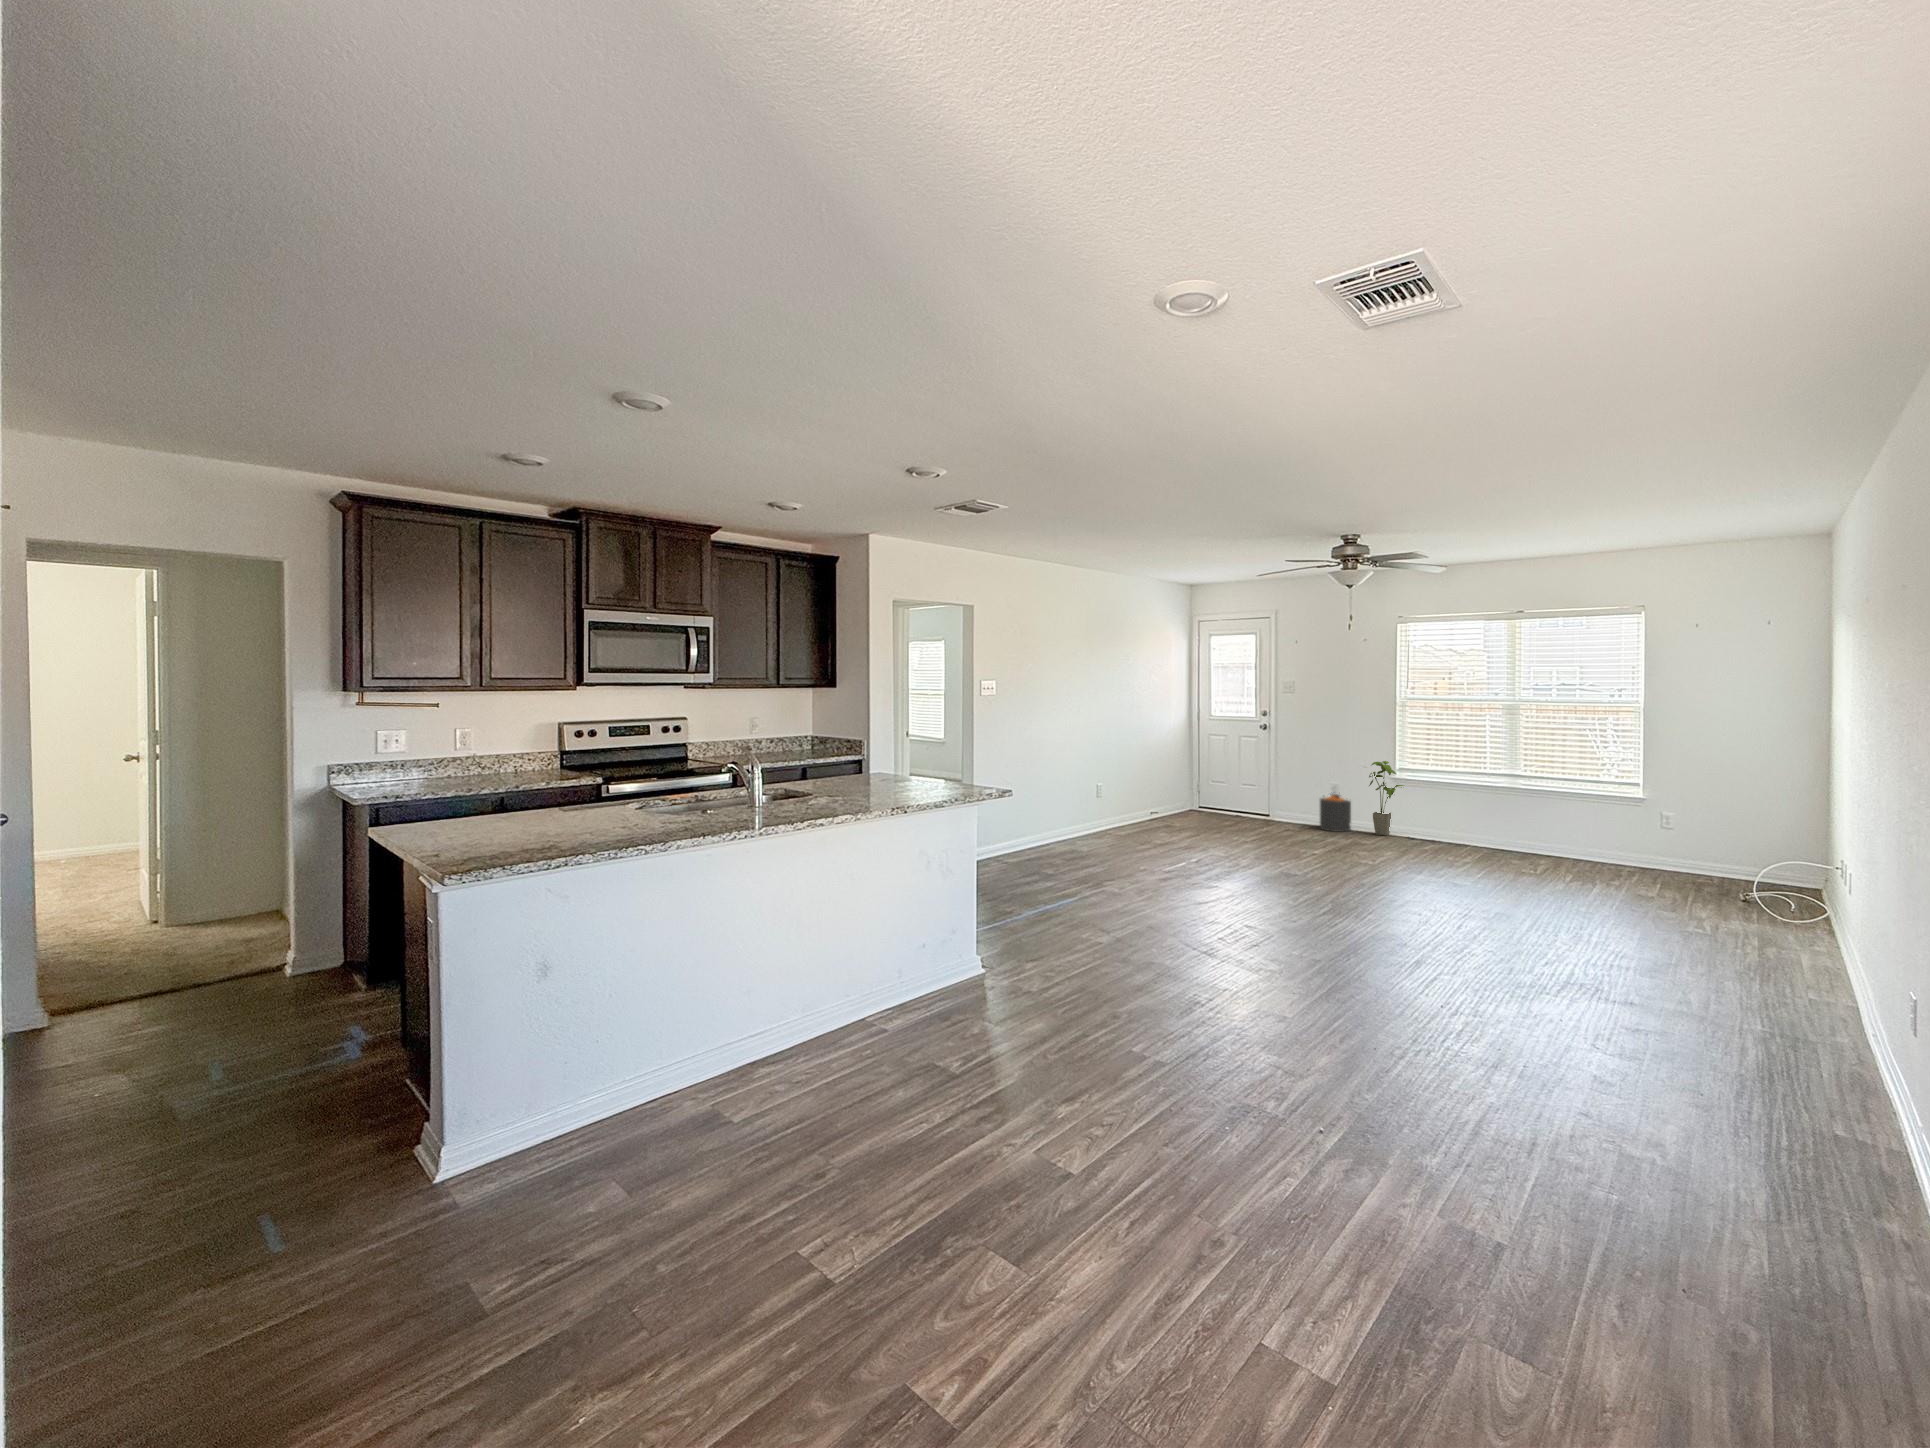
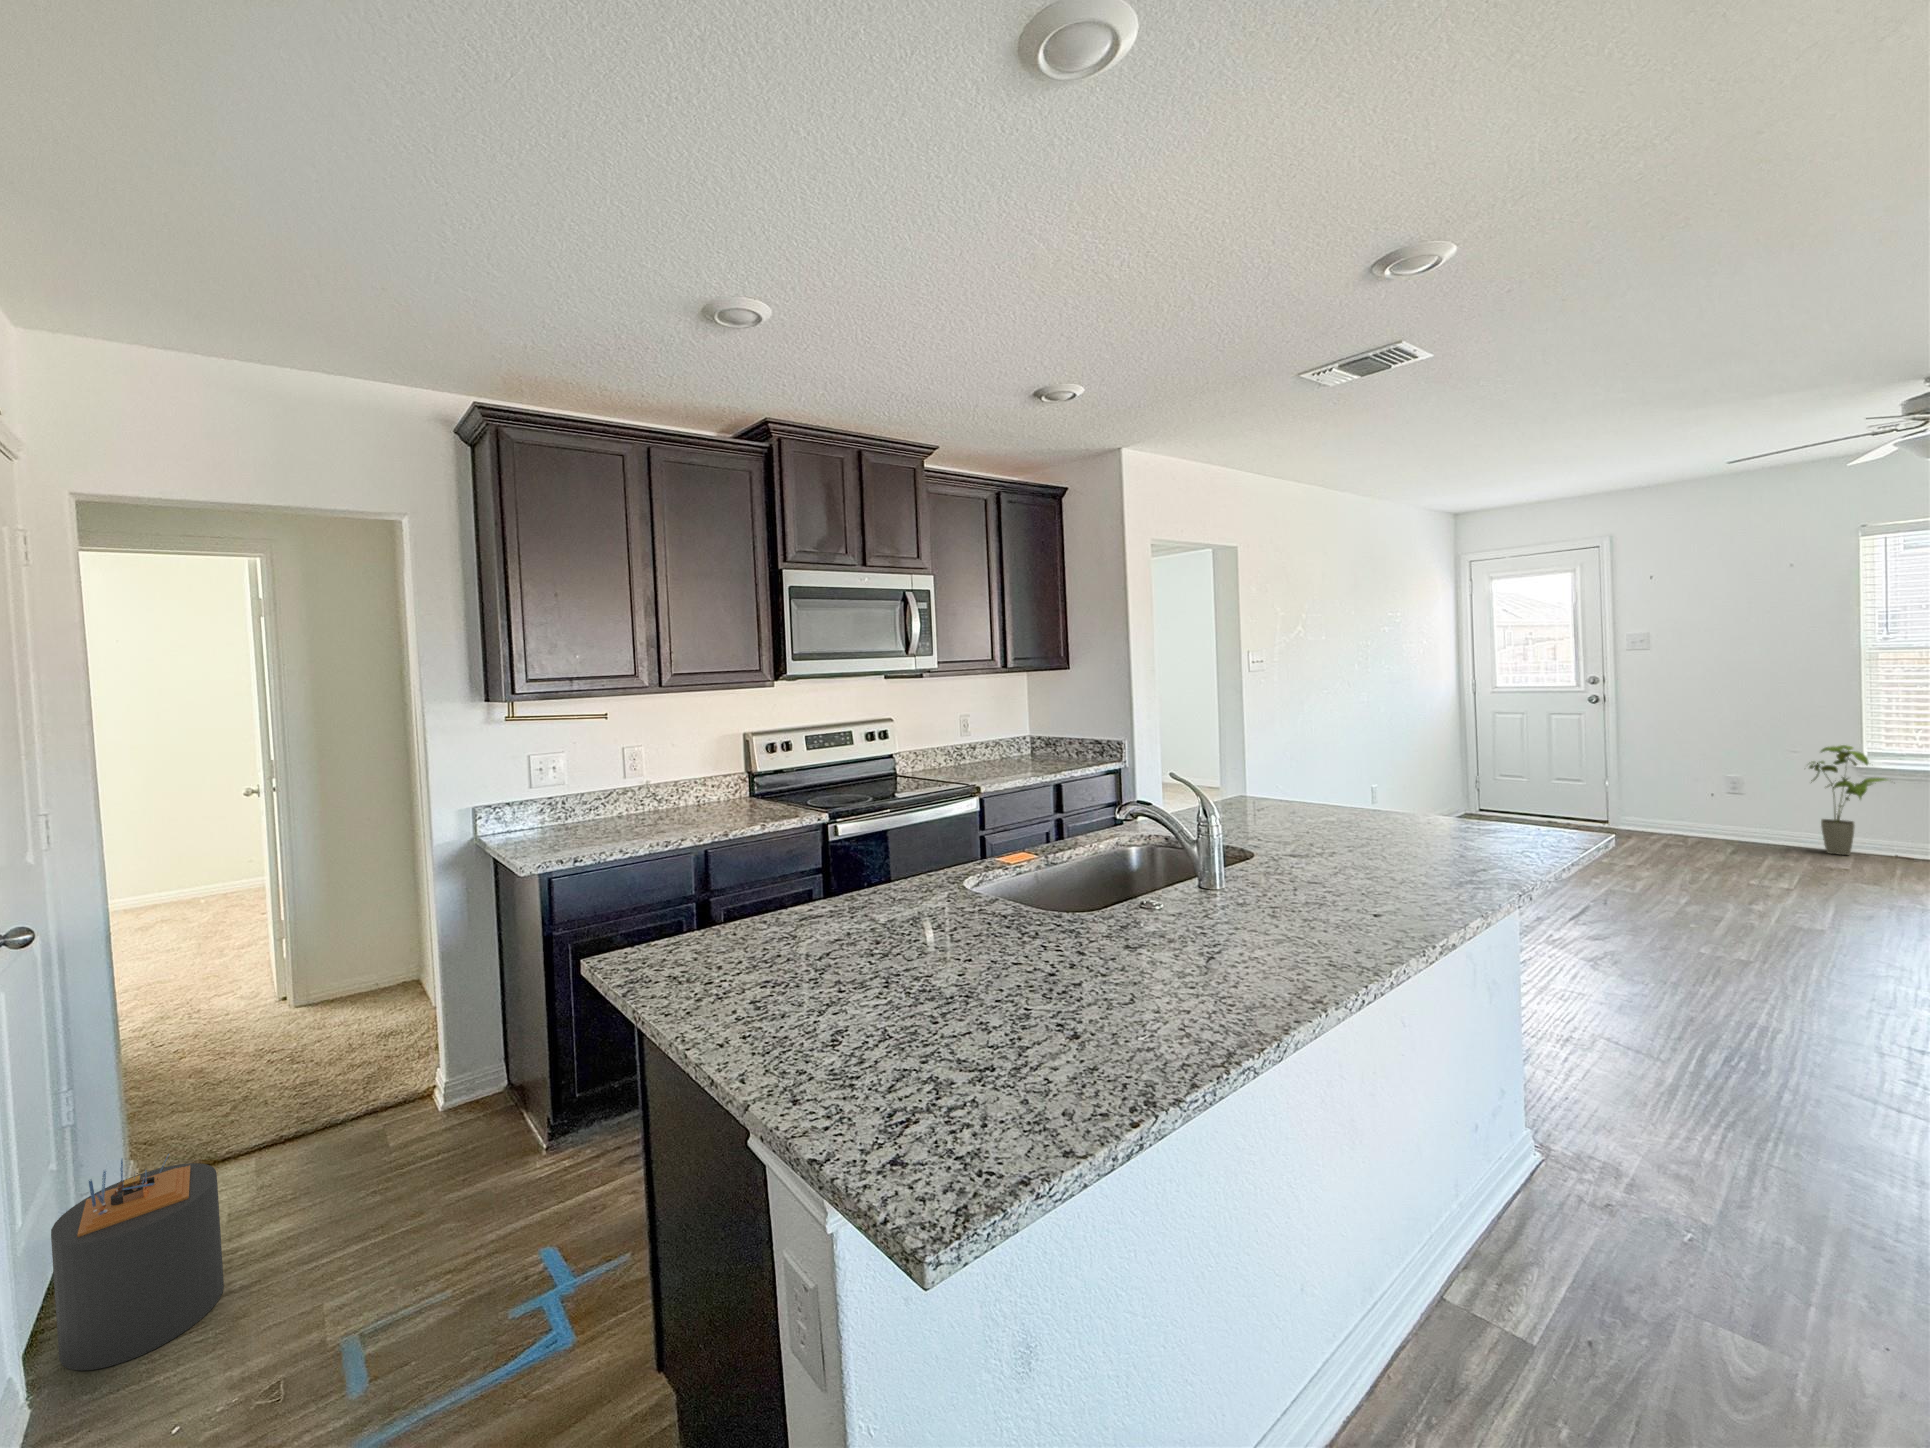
trash can: present [1320,794,1351,832] -> present [51,1154,224,1371]

